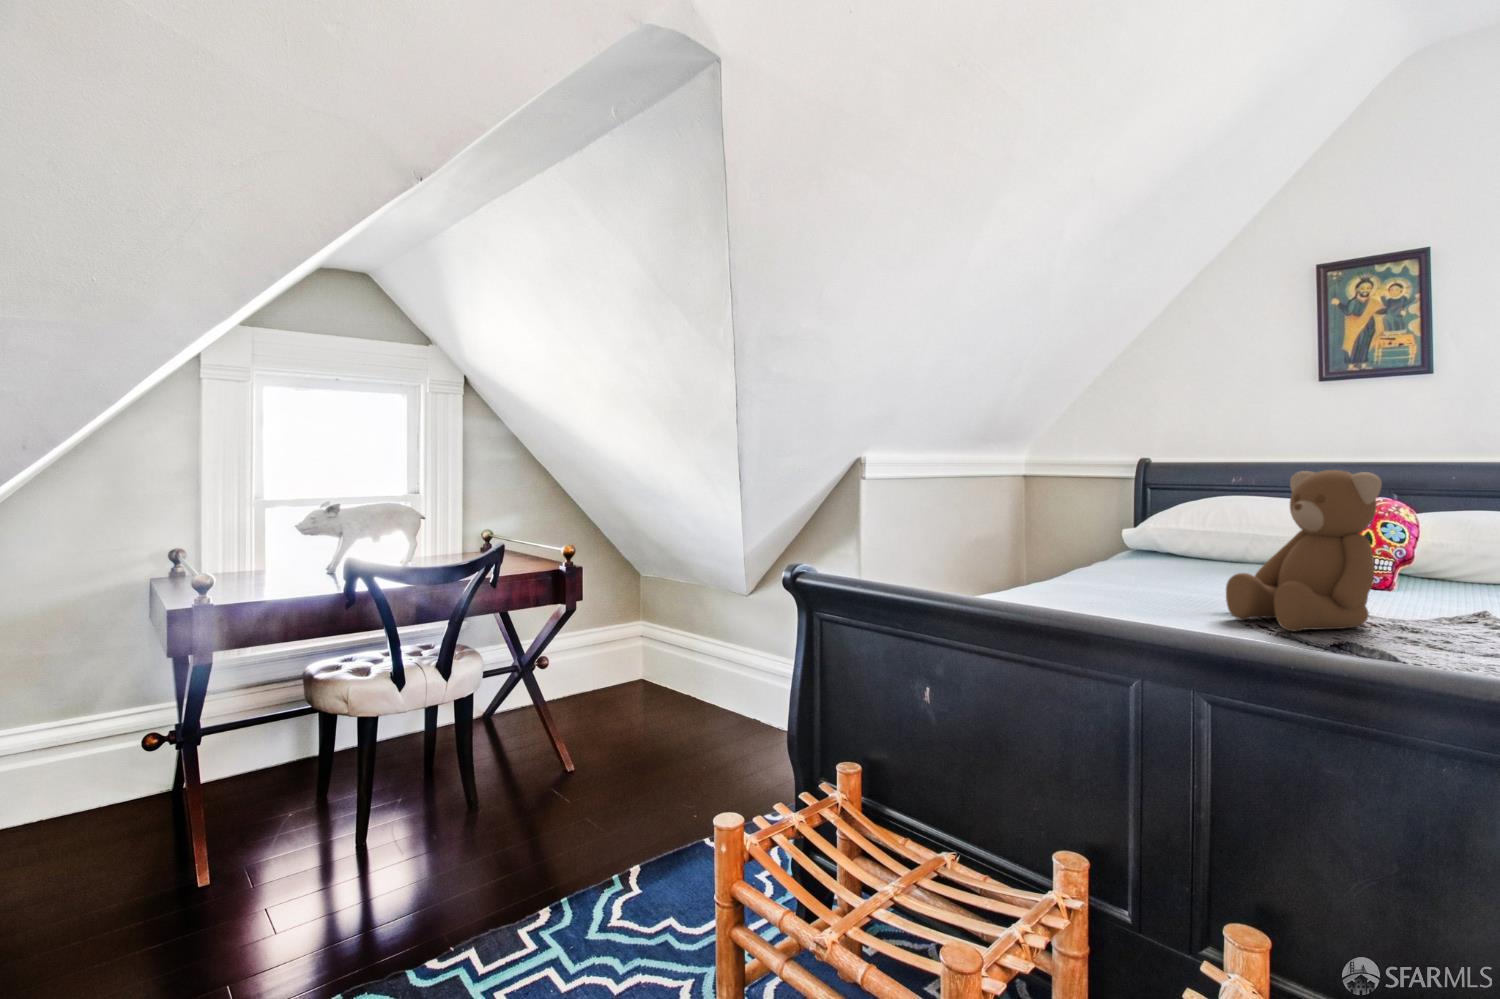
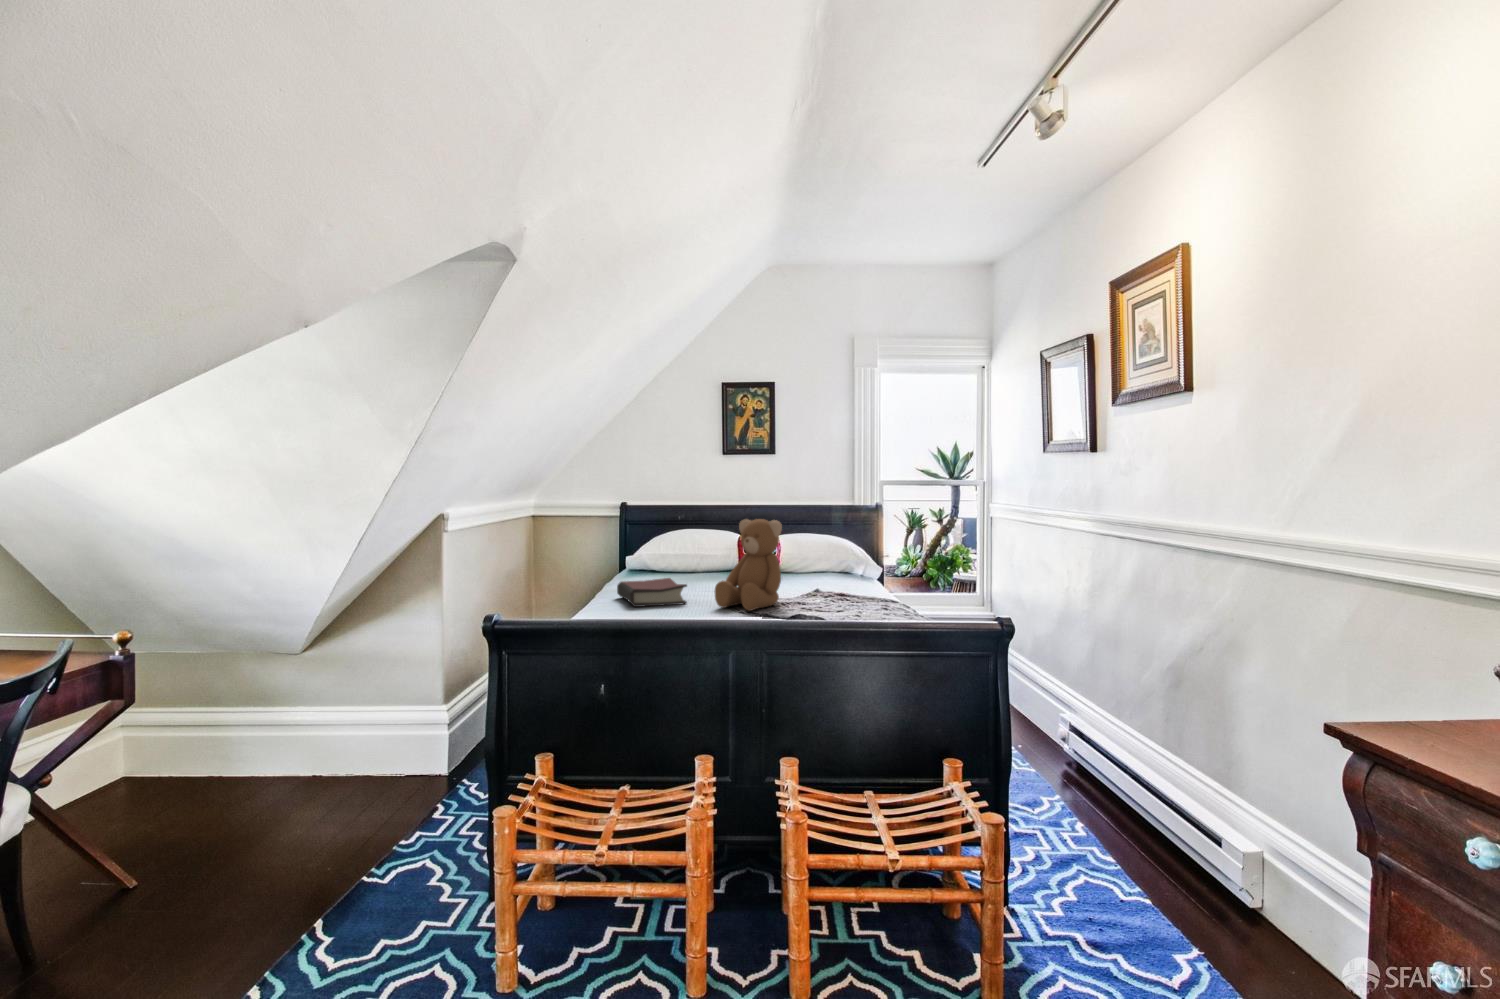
hardback book: none [1081,561,1183,605] -> present [617,578,687,607]

